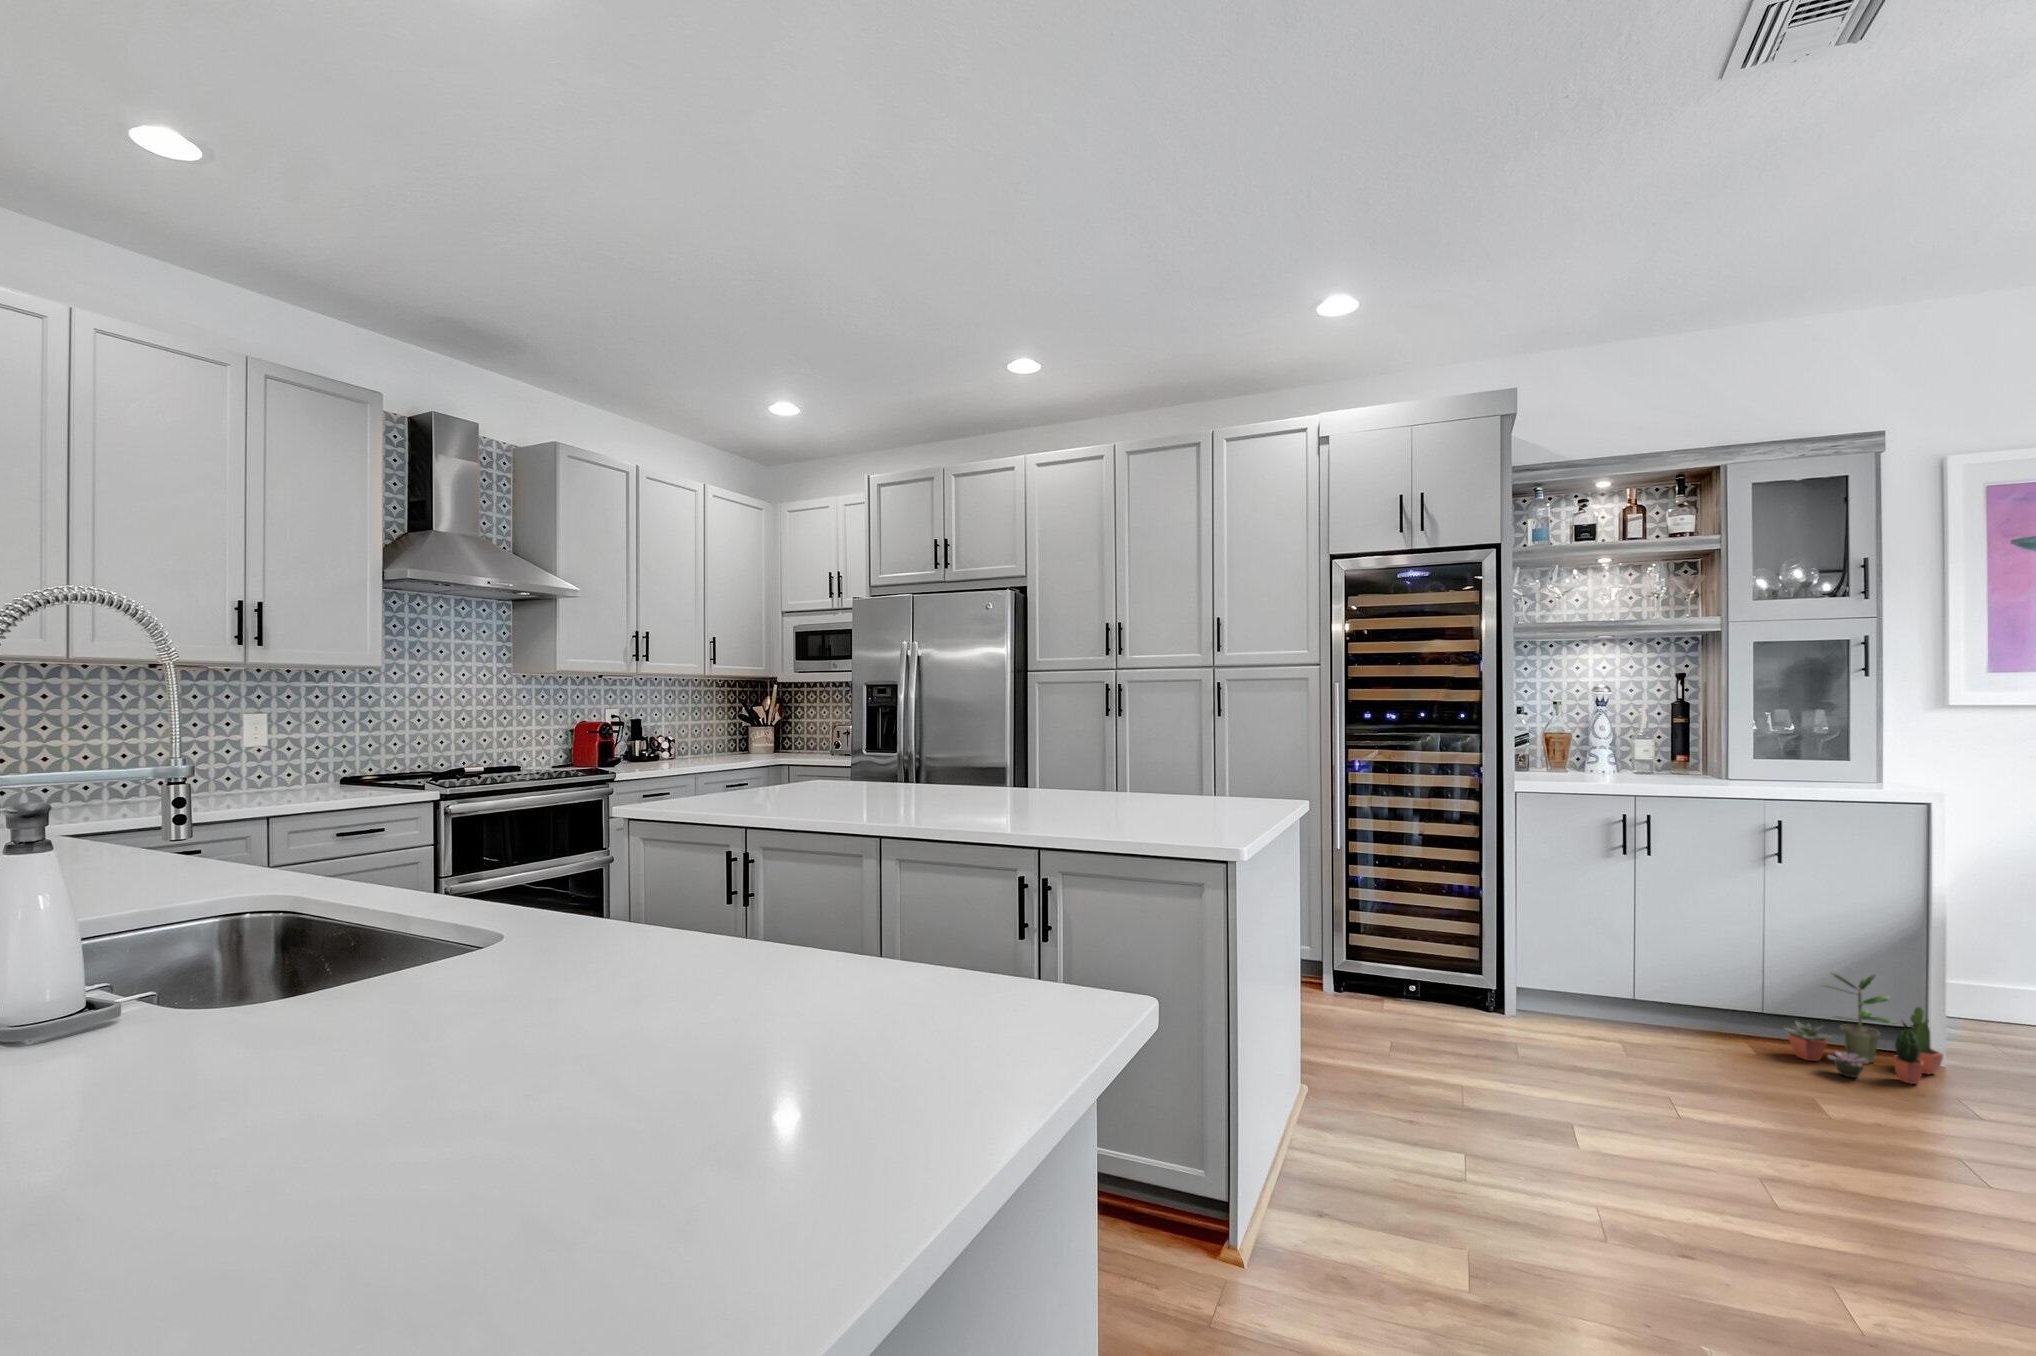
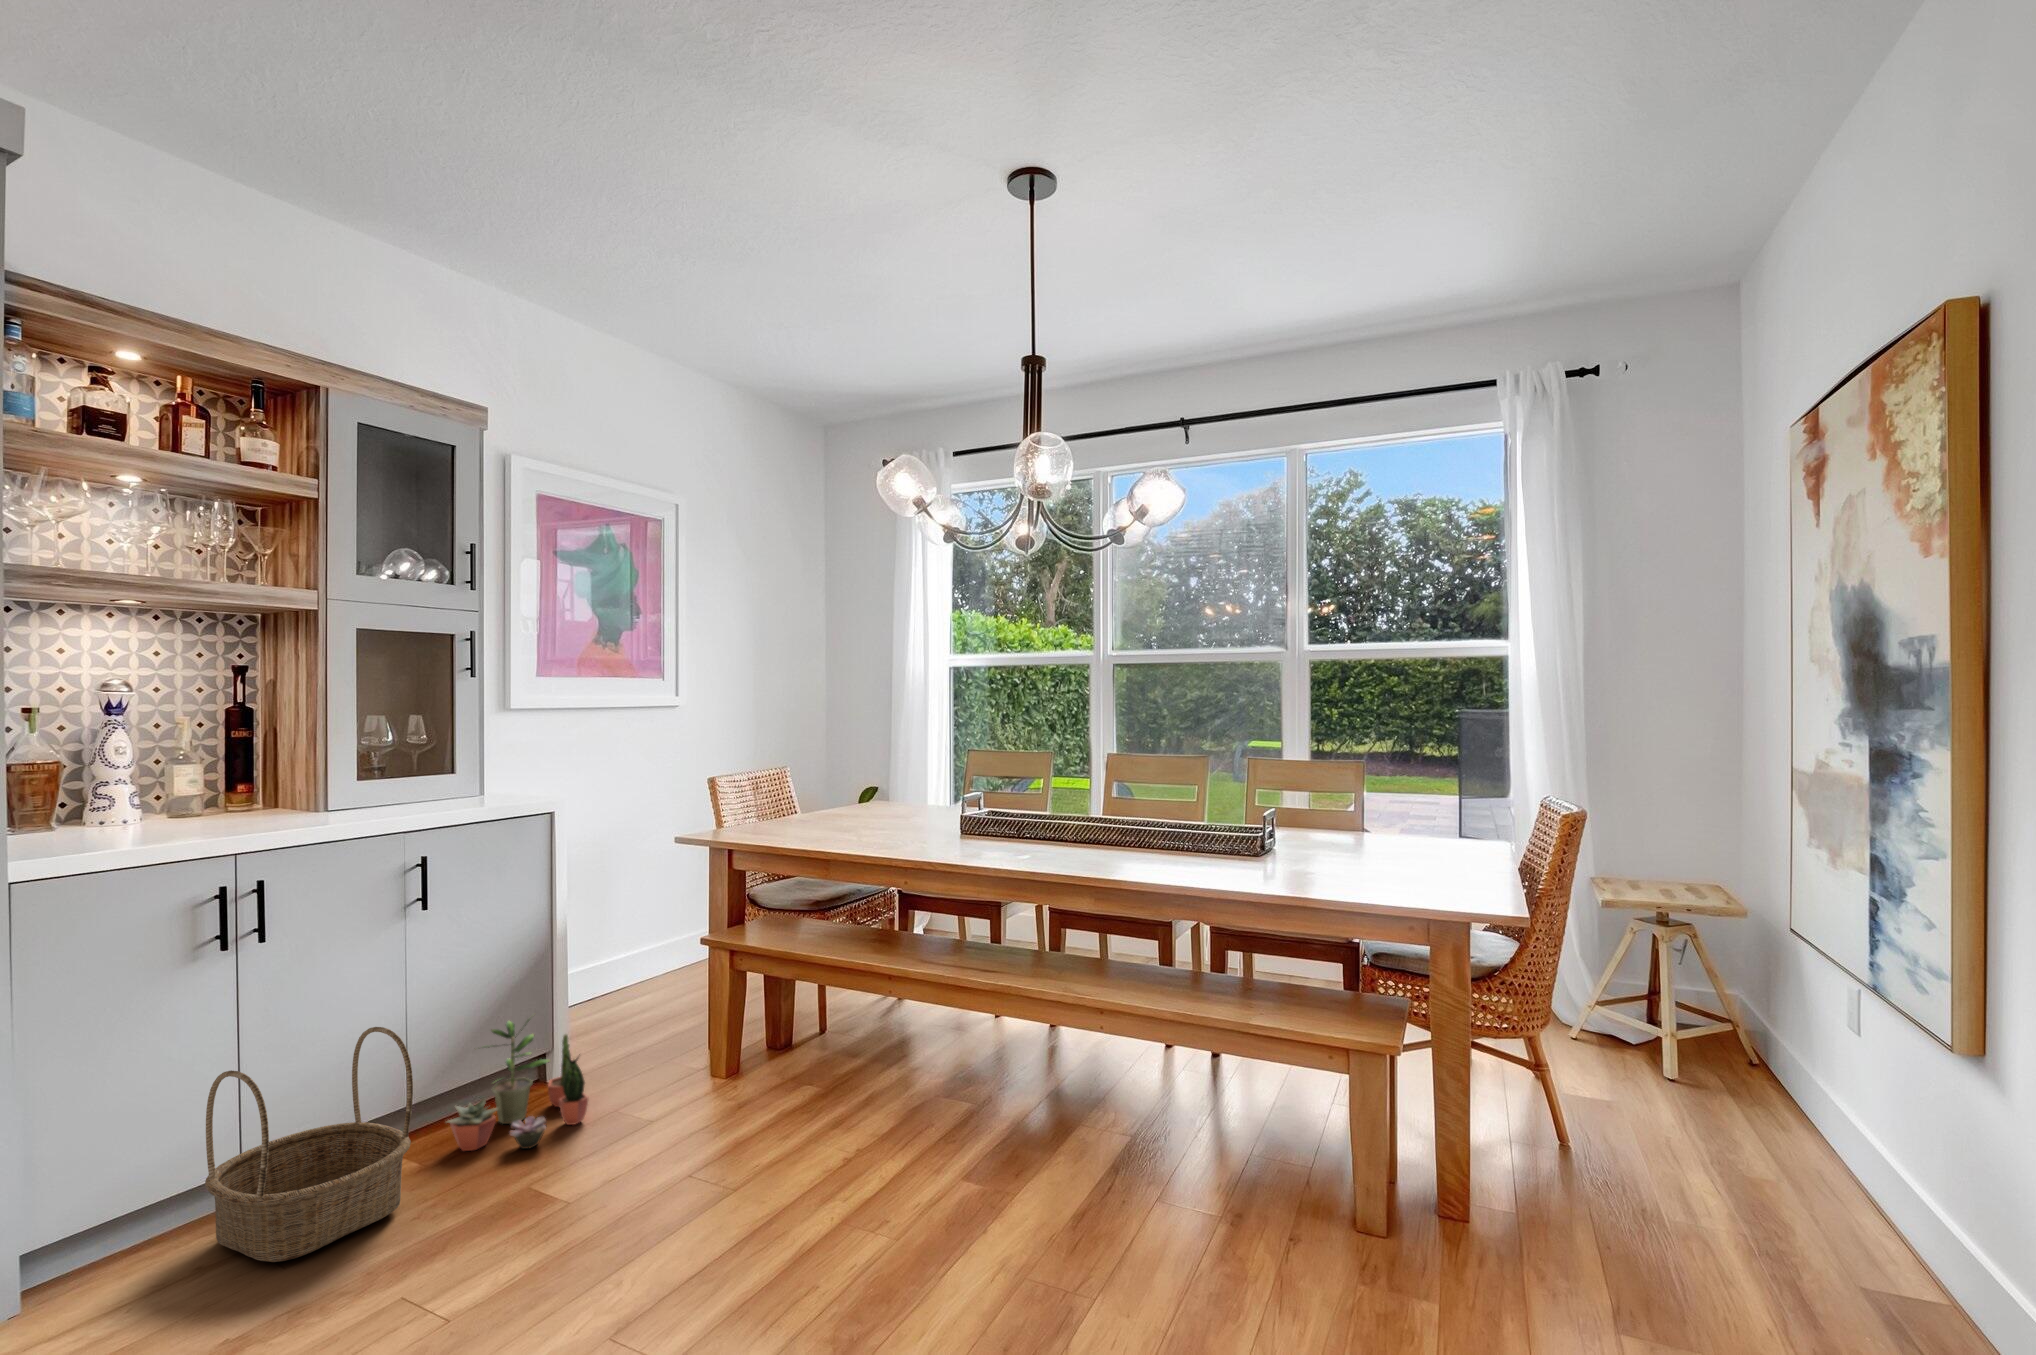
basket: none [1601,922,1727,1057] -> present [205,1027,413,1262]

